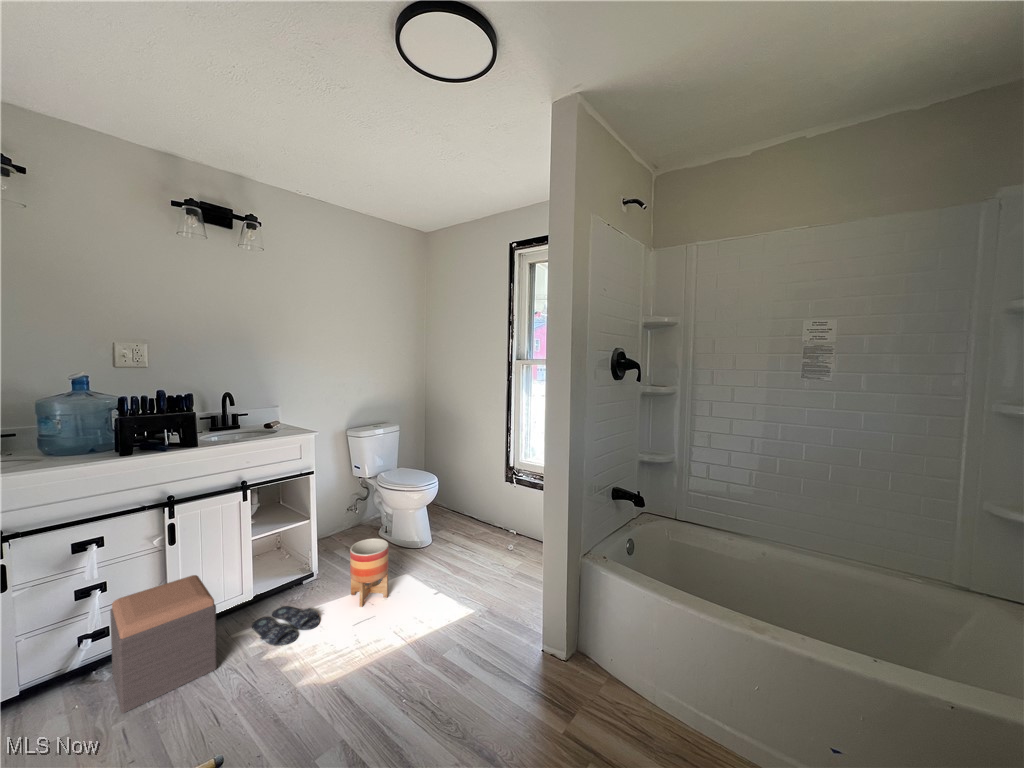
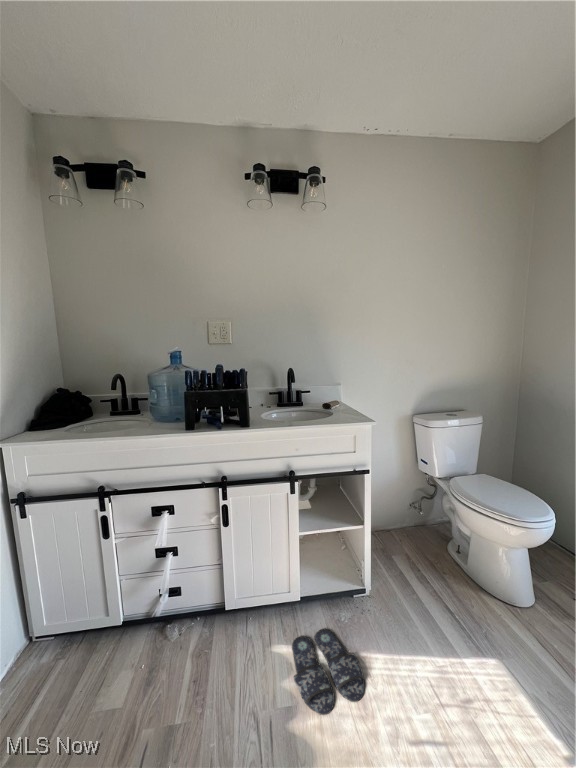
planter: present [350,538,389,607] -> none [409,588,472,702]
footstool: present [110,575,217,713] -> none [153,566,248,712]

